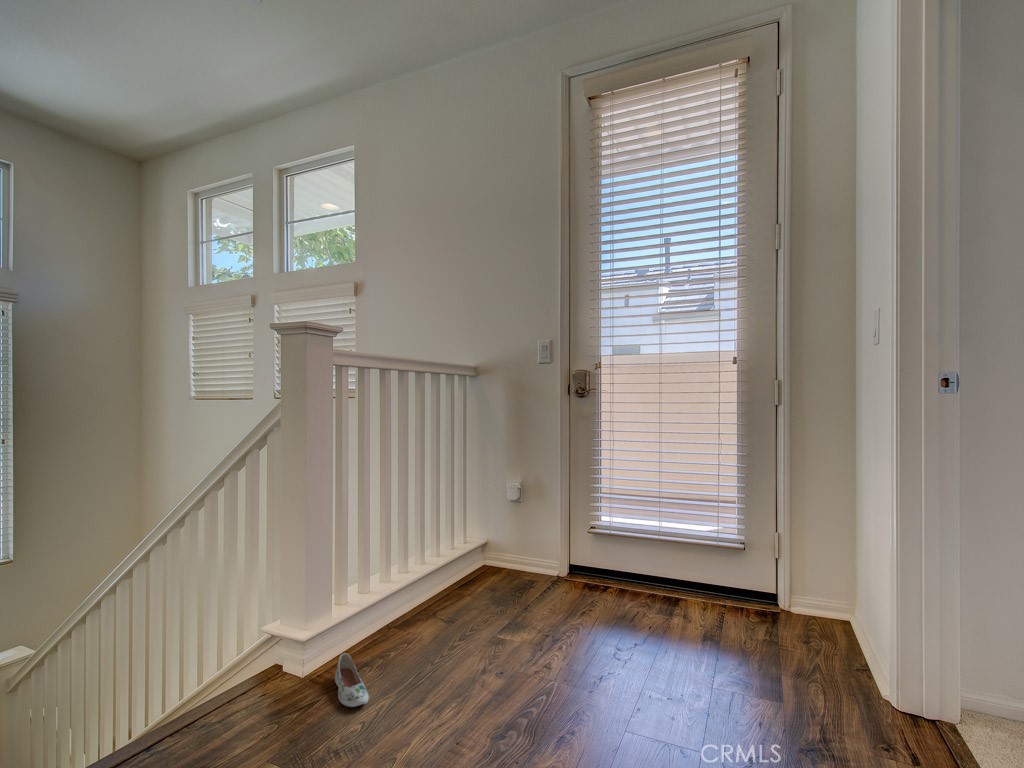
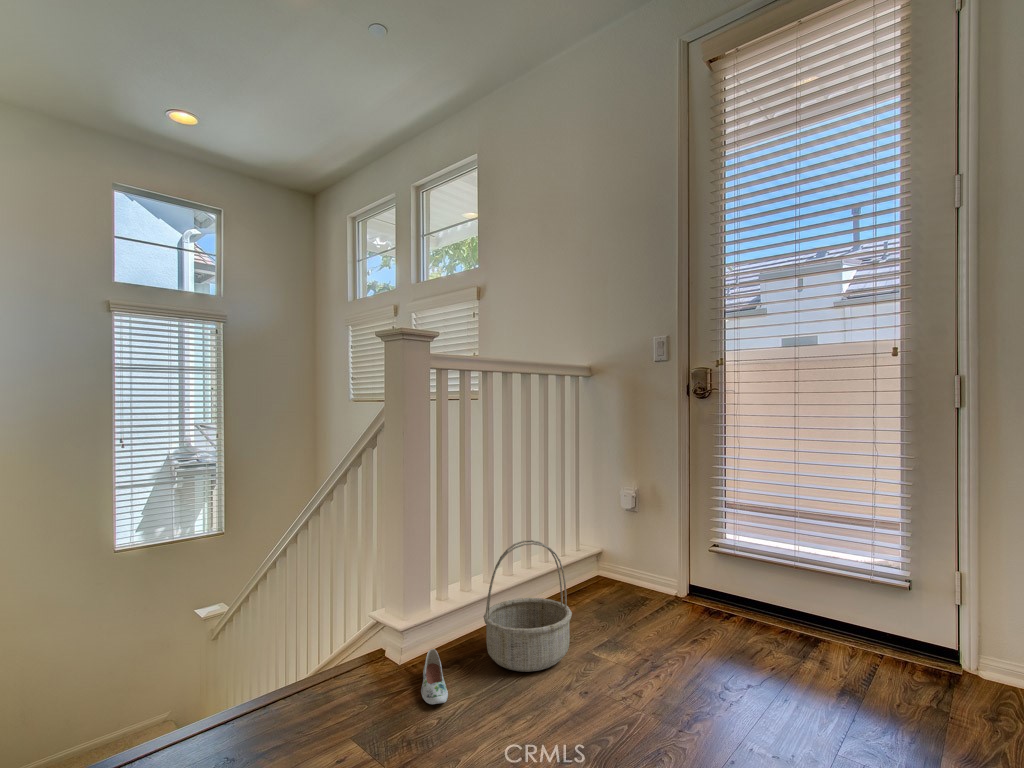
basket: none [394,534,480,663] -> present [484,540,572,672]

